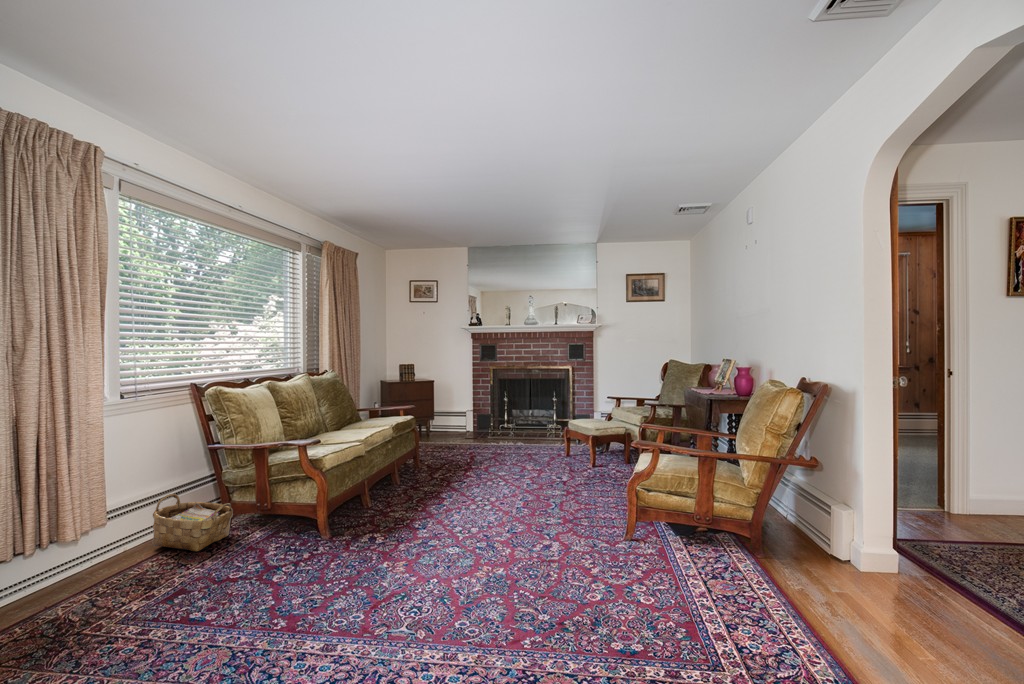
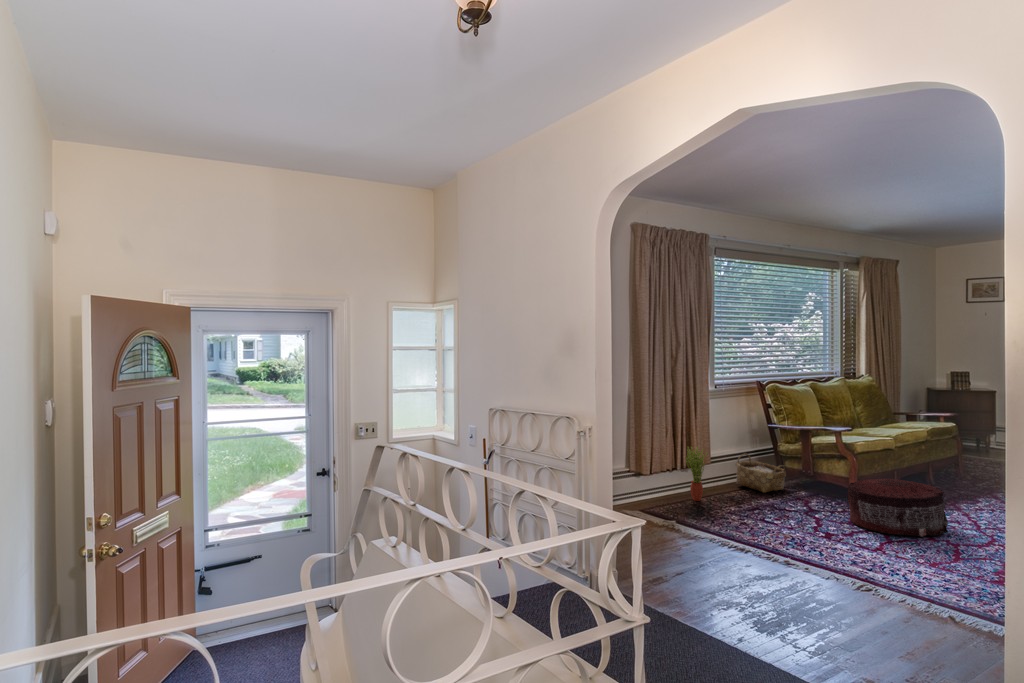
pouf: none [317,497,430,584] -> present [848,479,948,537]
potted plant: none [29,509,86,613] -> present [686,447,708,501]

